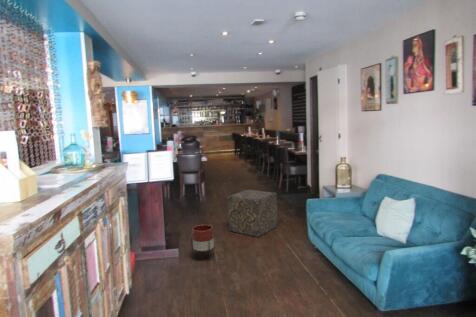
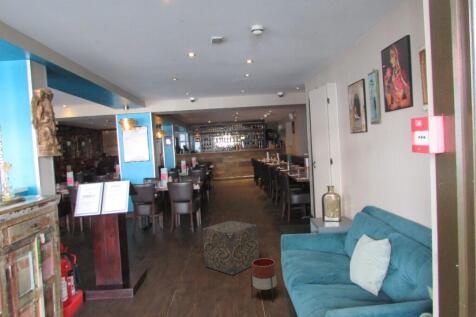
planter: present [191,225,214,258] -> present [251,258,276,302]

